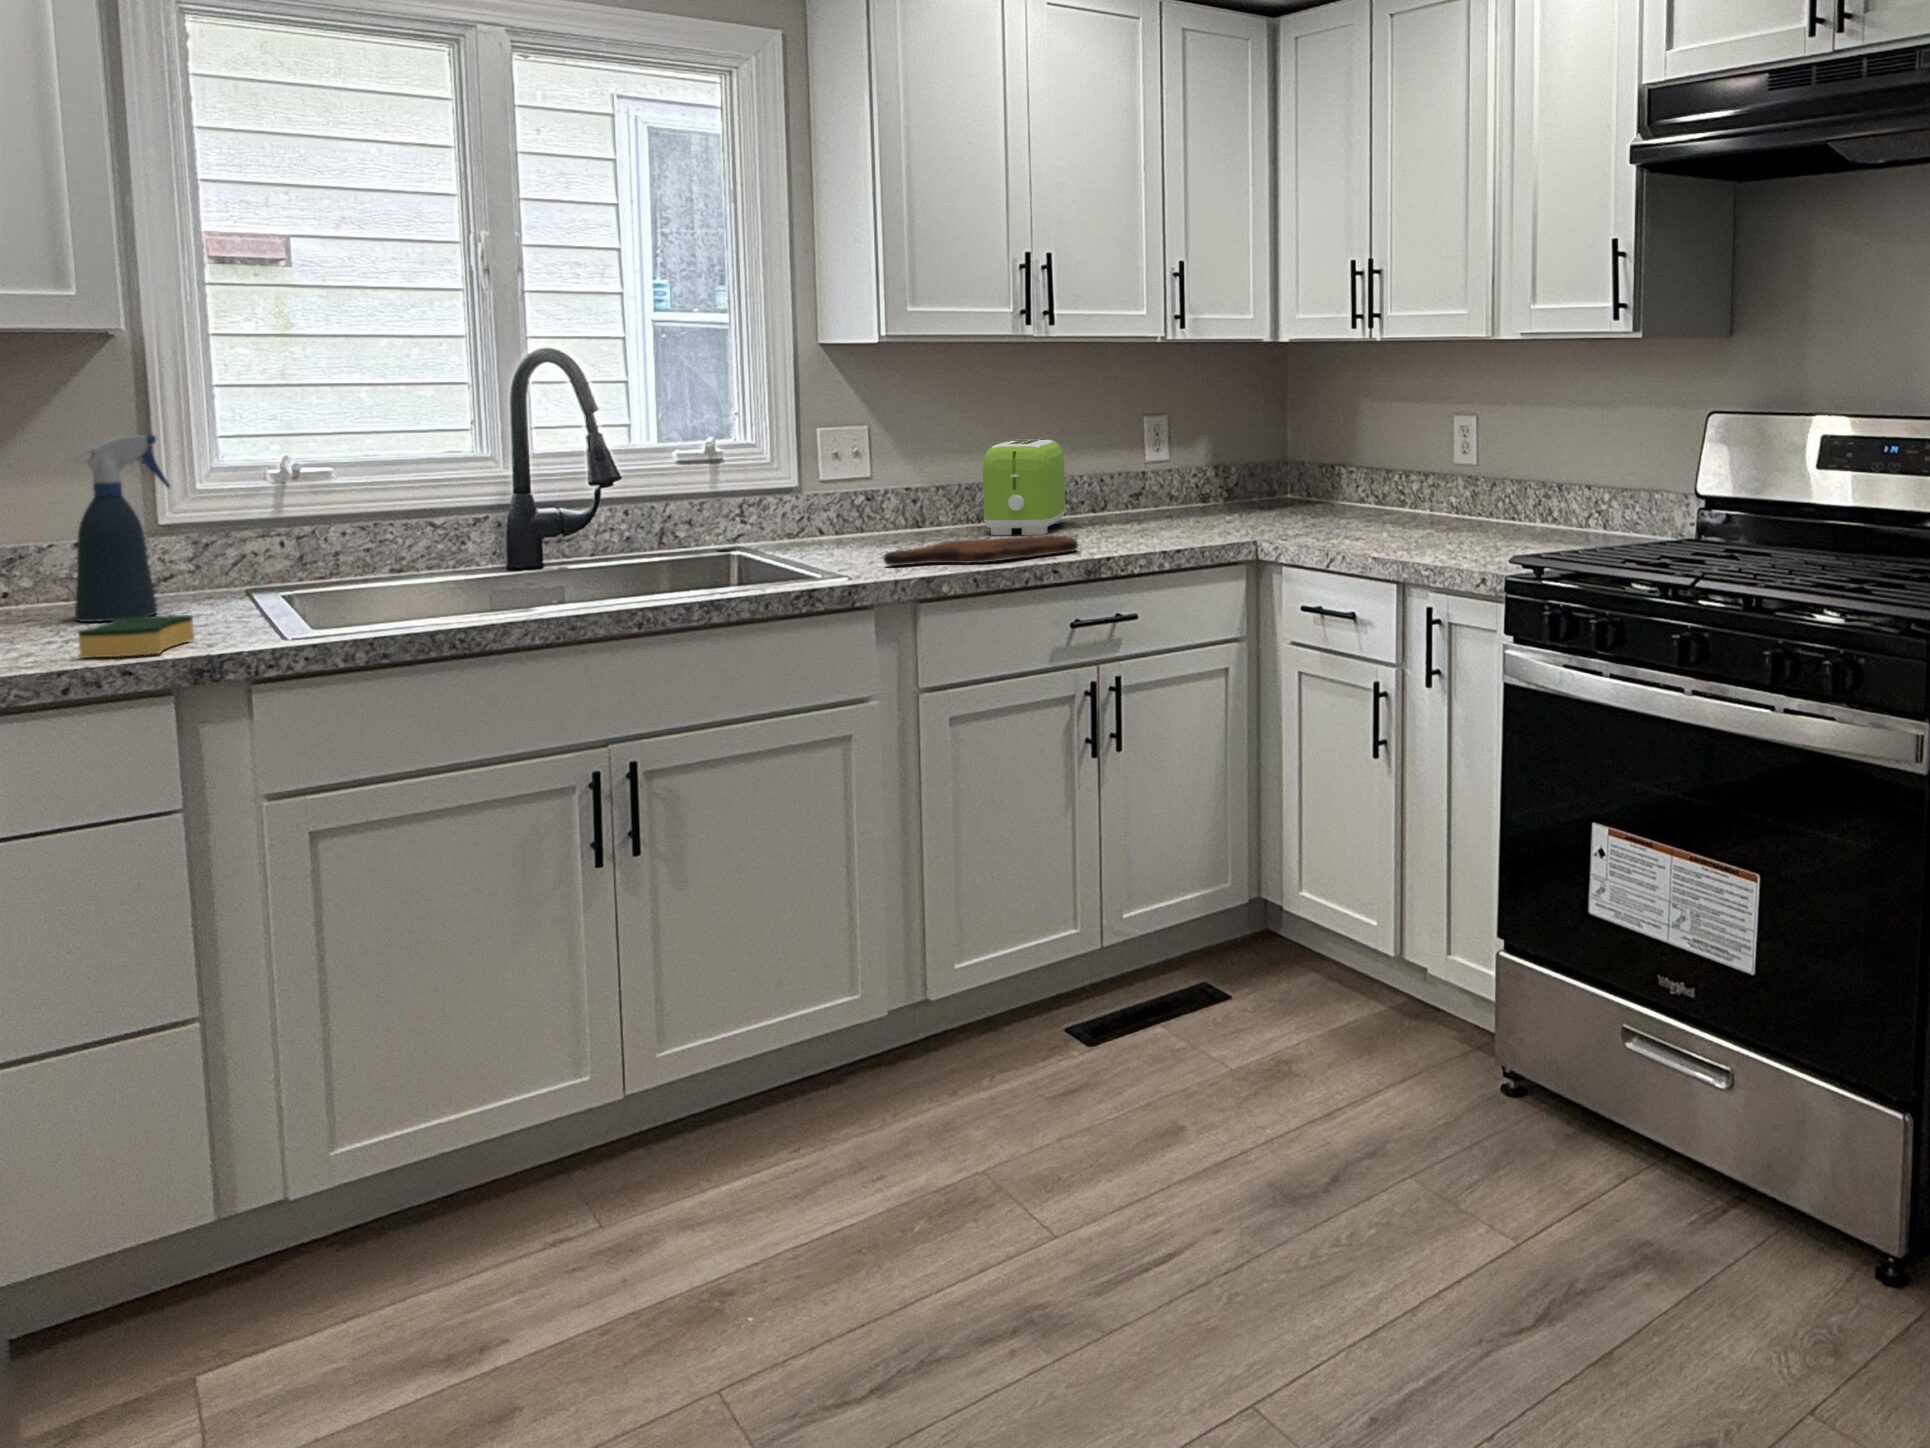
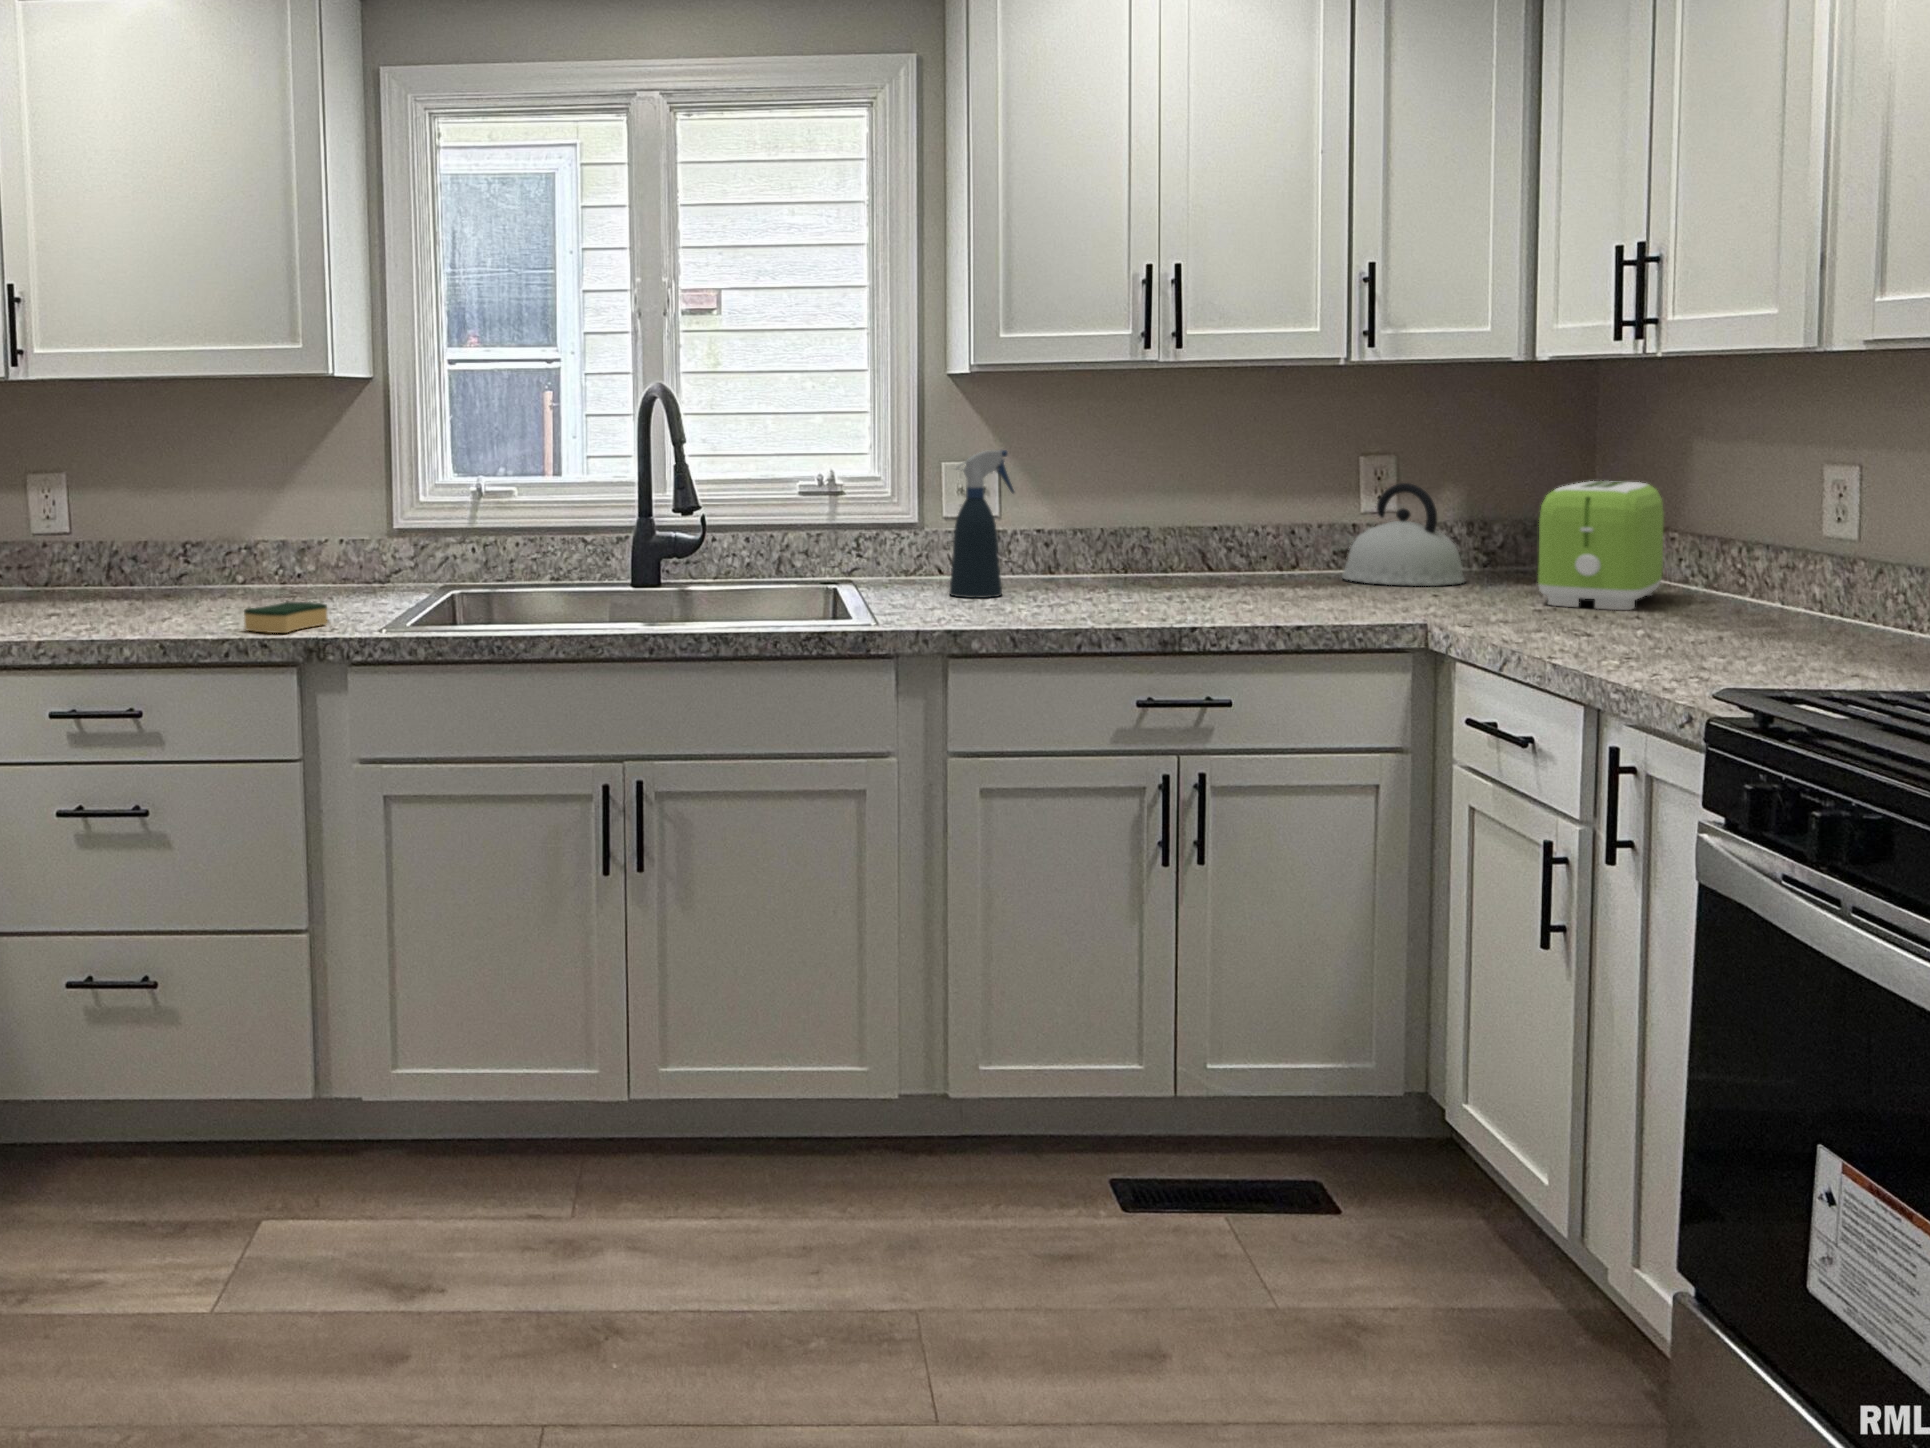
spray bottle: present [67,435,170,622] -> present [949,450,1014,598]
kettle: none [1131,437,1225,518] -> present [1342,483,1465,586]
toaster: present [983,440,1065,535] -> present [1538,481,1664,610]
cutting board: present [883,535,1078,566] -> none [930,592,1168,619]

